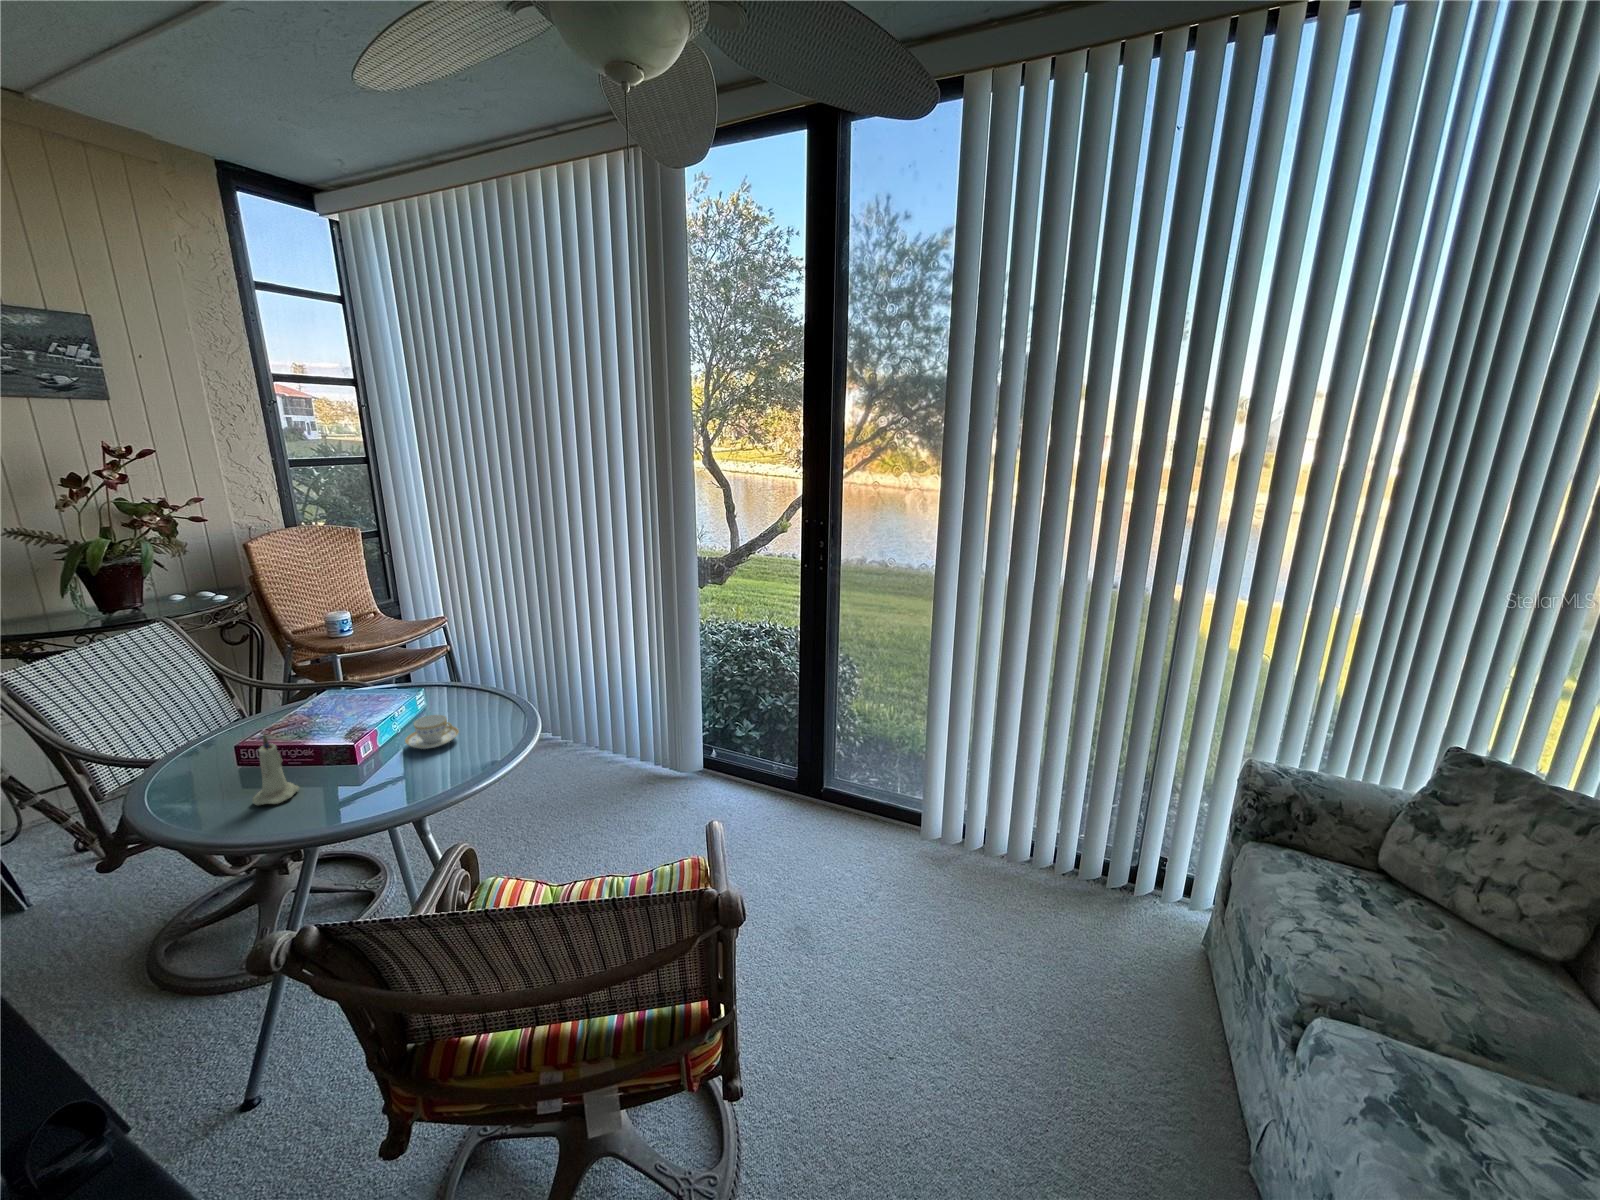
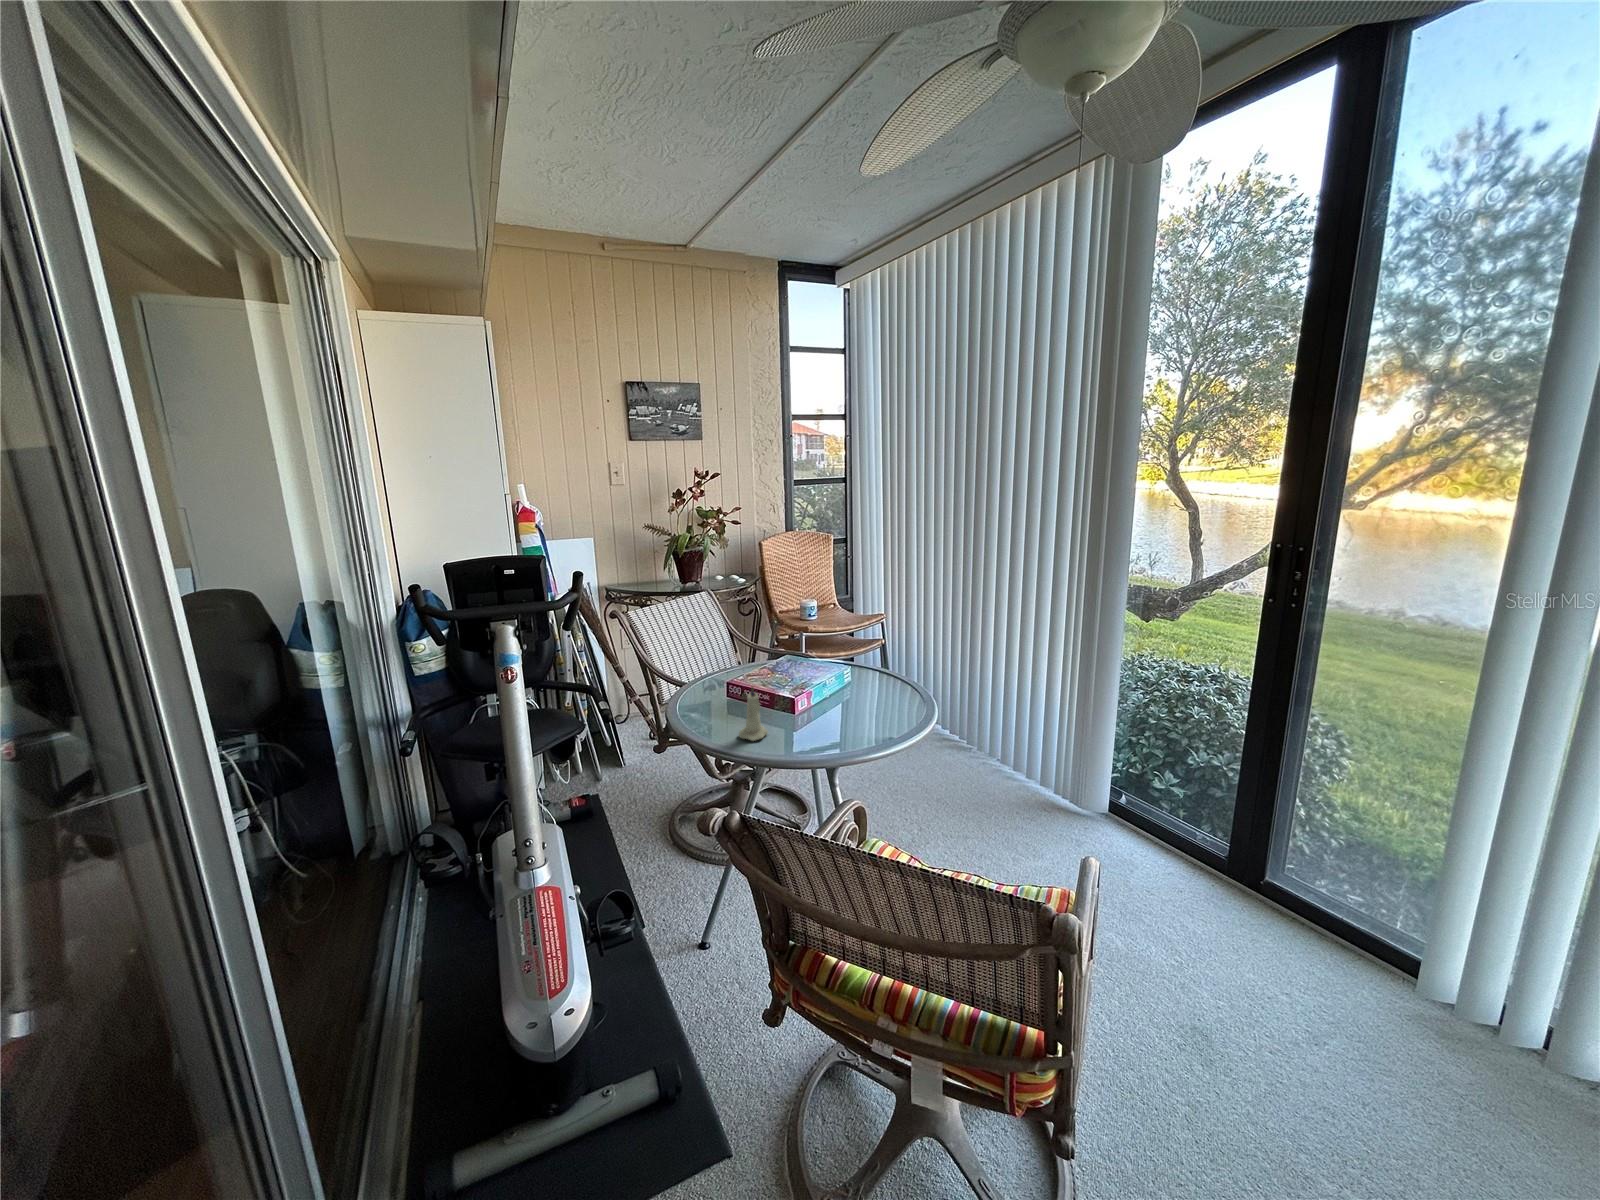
teacup: present [405,715,459,749] -> none [843,696,885,725]

